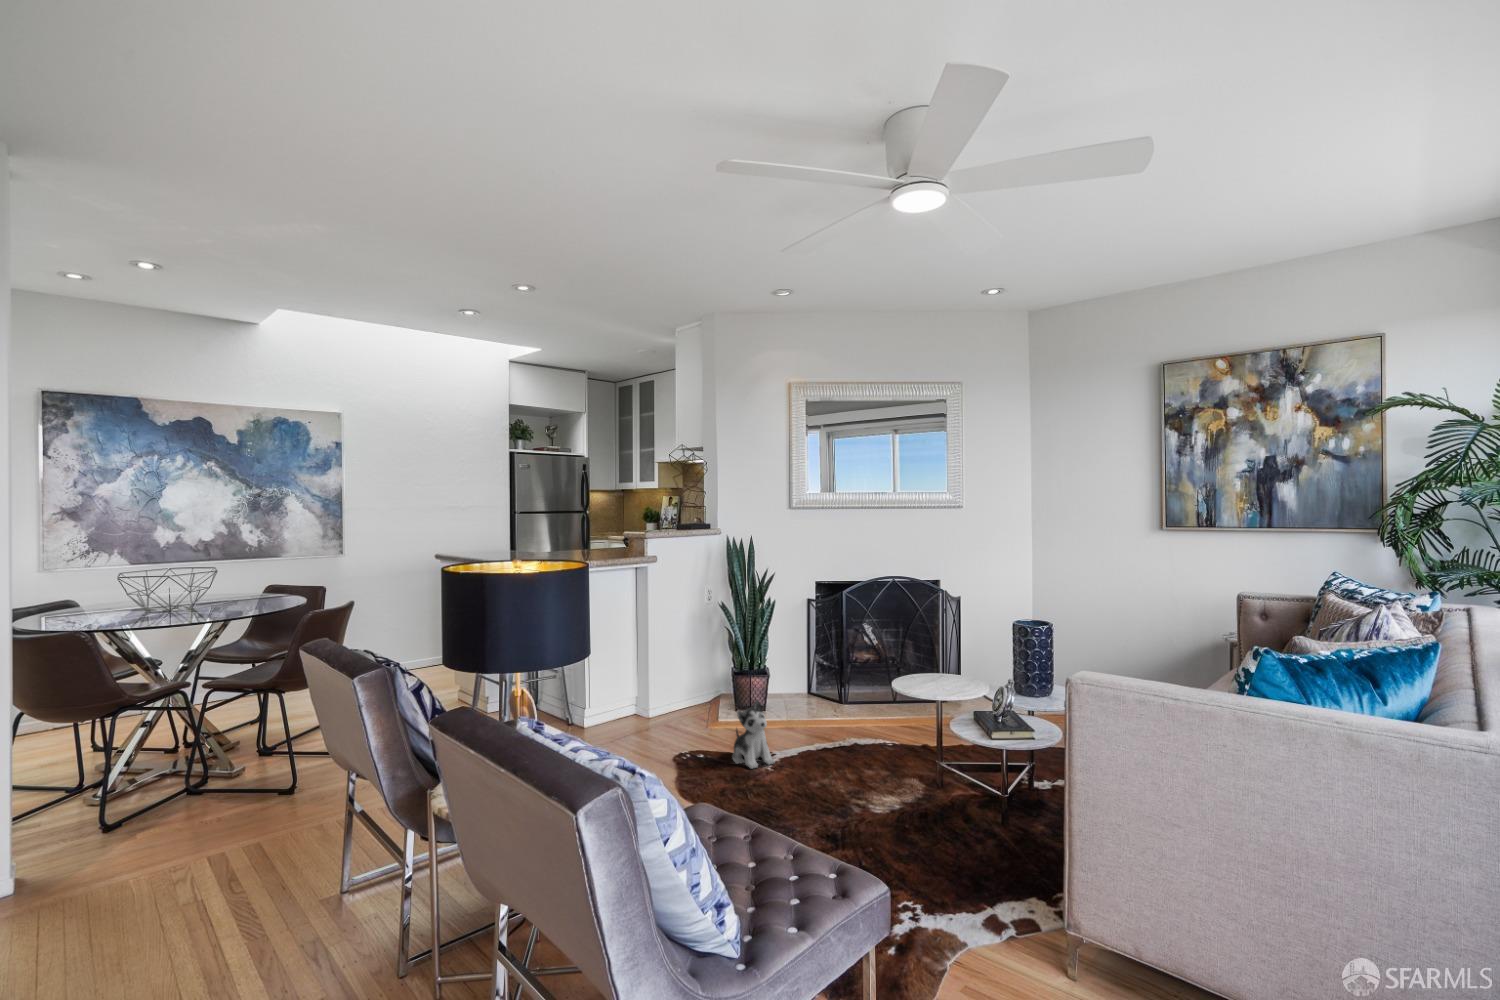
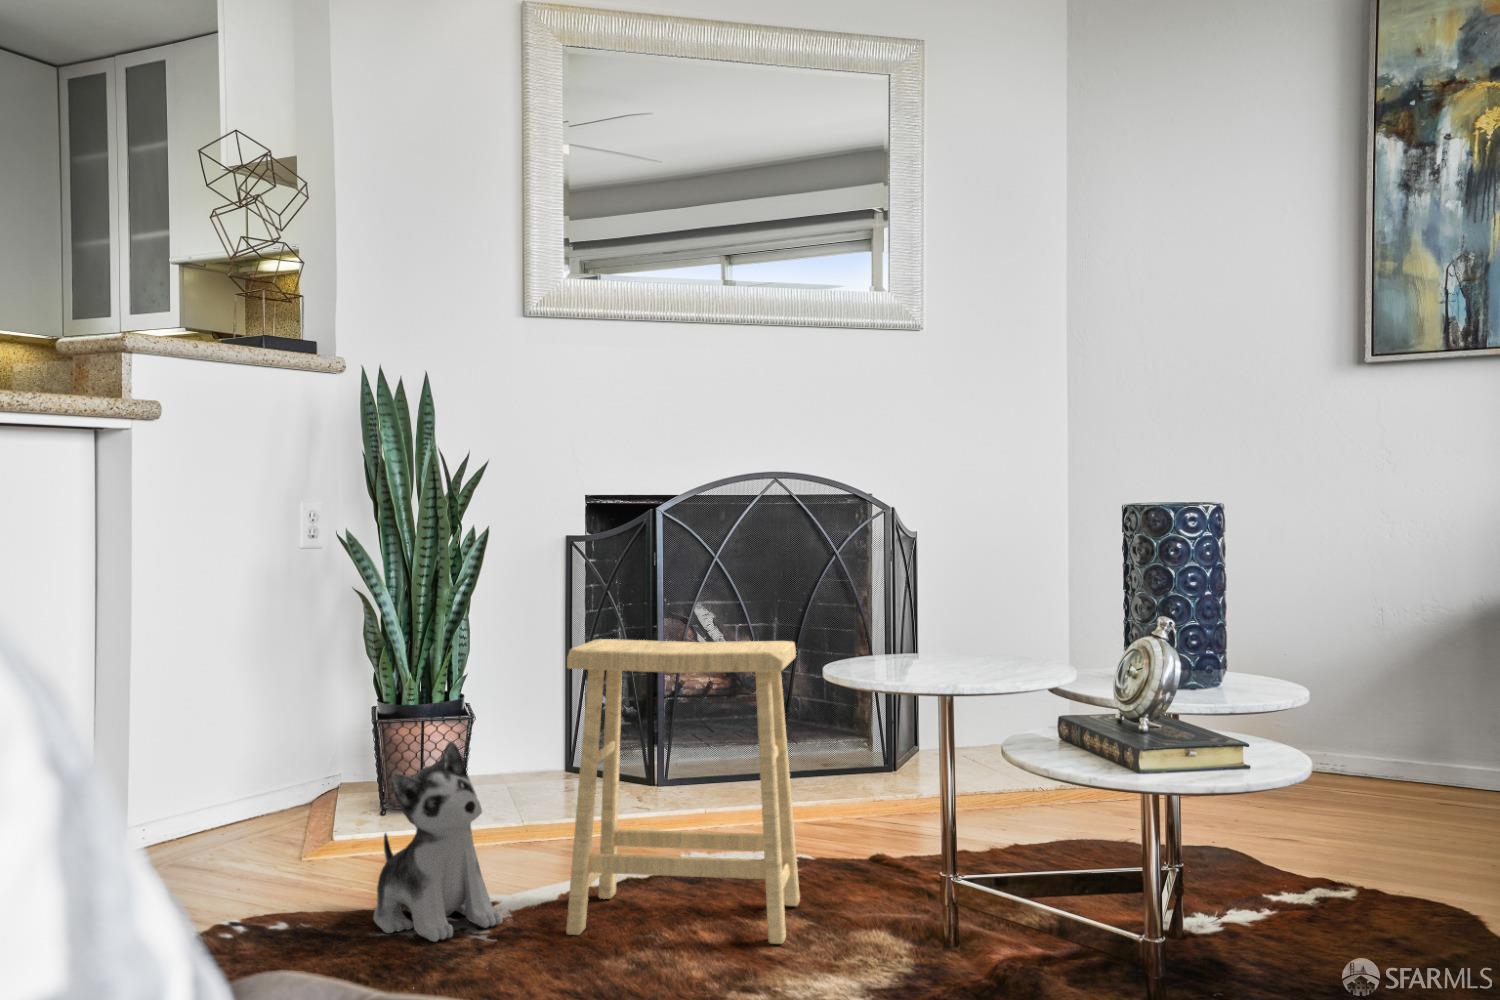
footstool: none [795,664,881,781] -> present [566,639,800,944]

